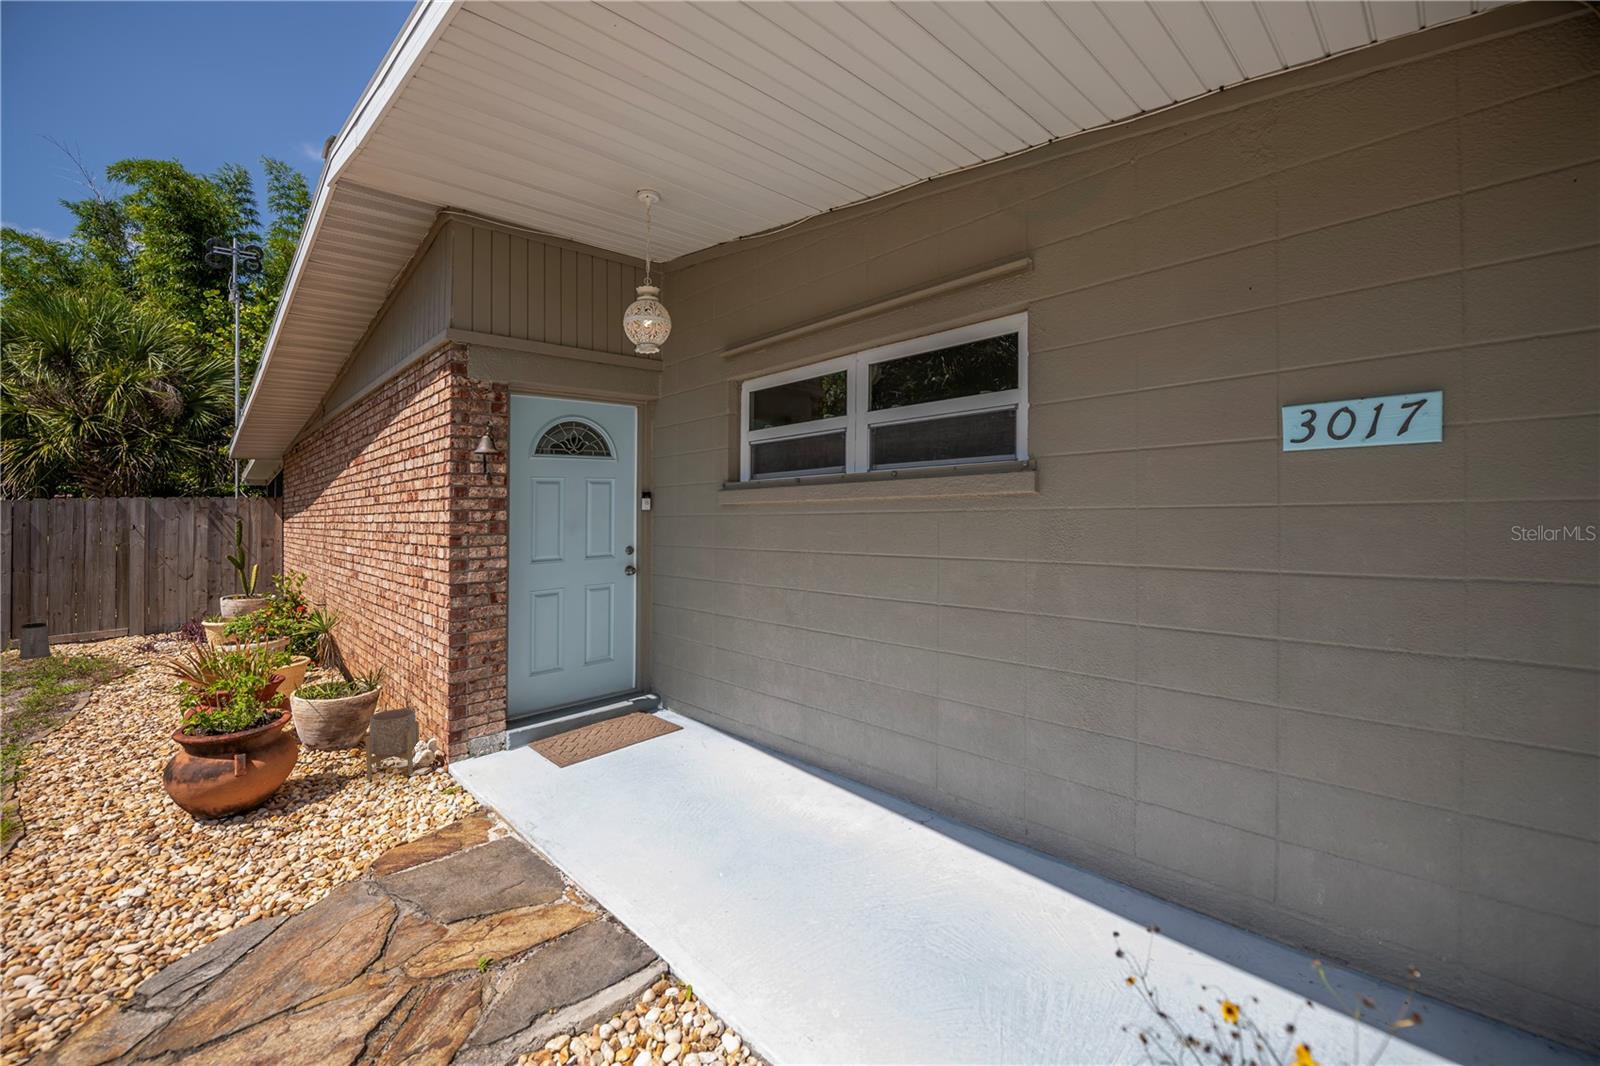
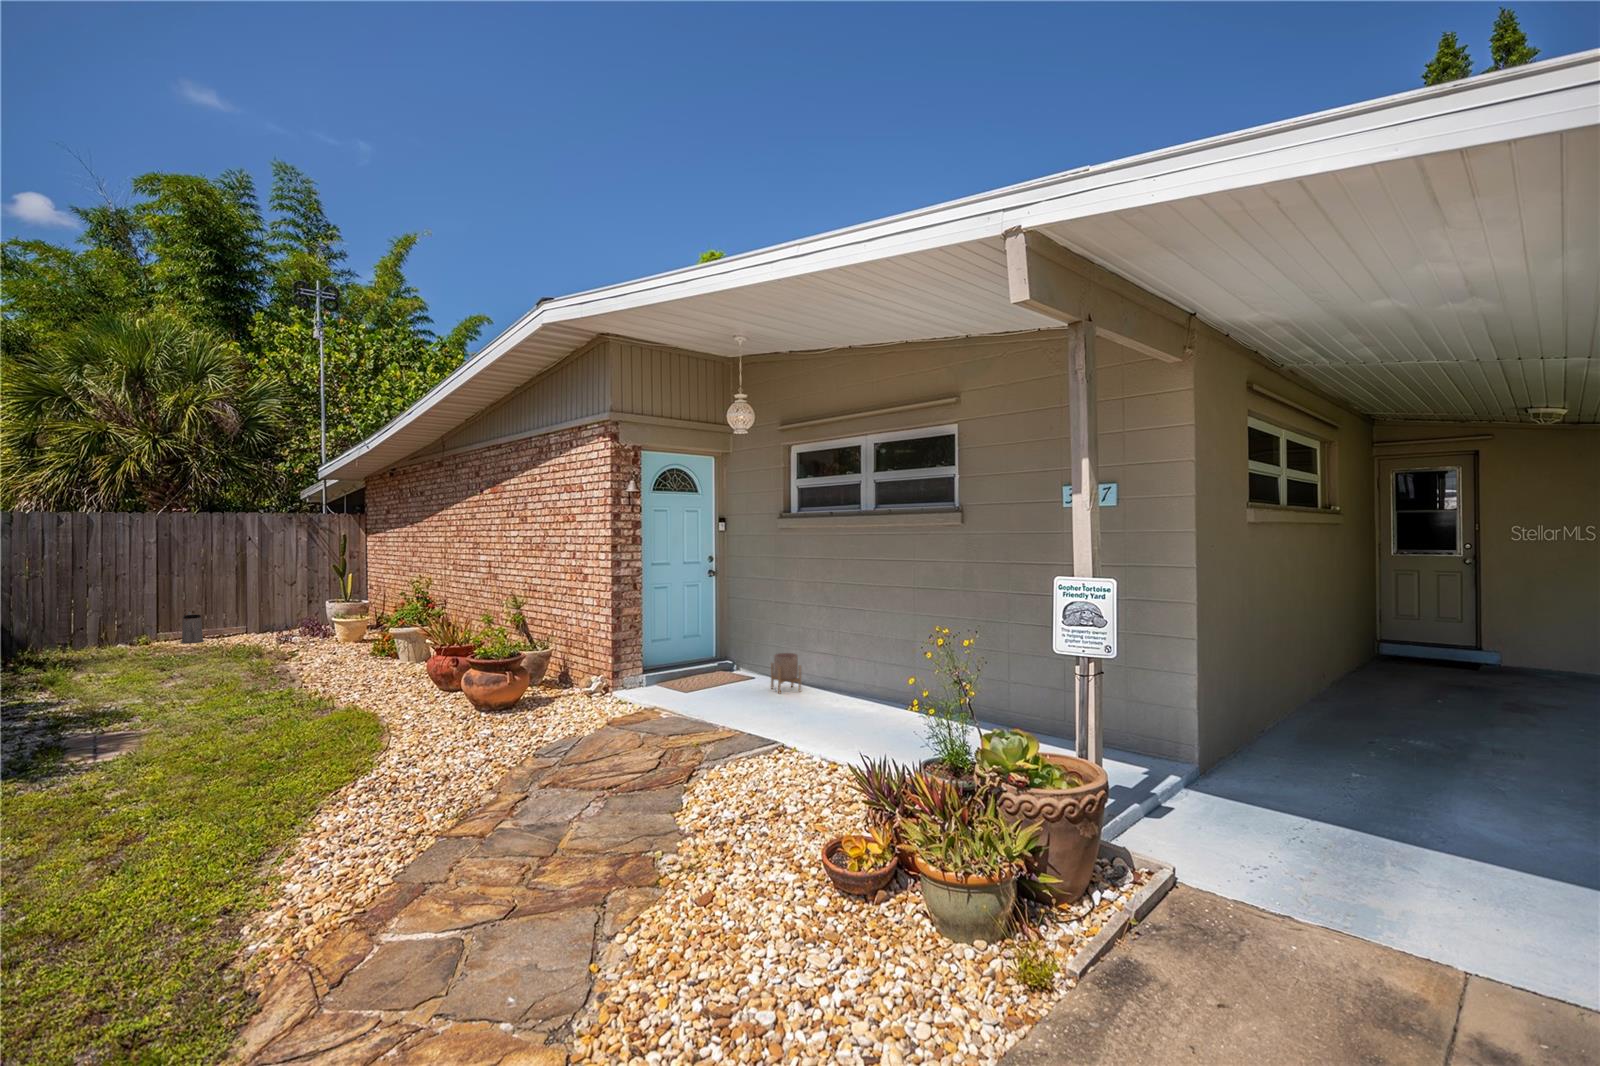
planter: present [366,709,419,780] -> present [771,653,801,693]

